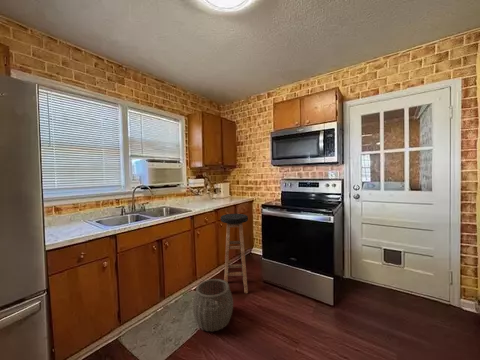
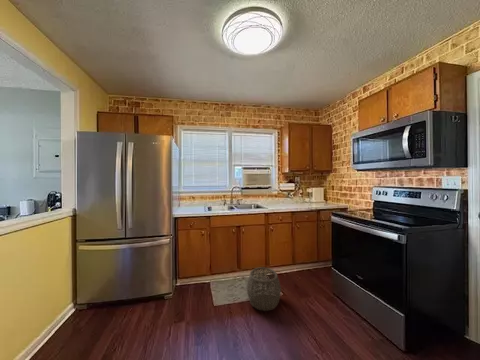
bar stool: present [221,214,248,293] -> none [287,217,316,296]

